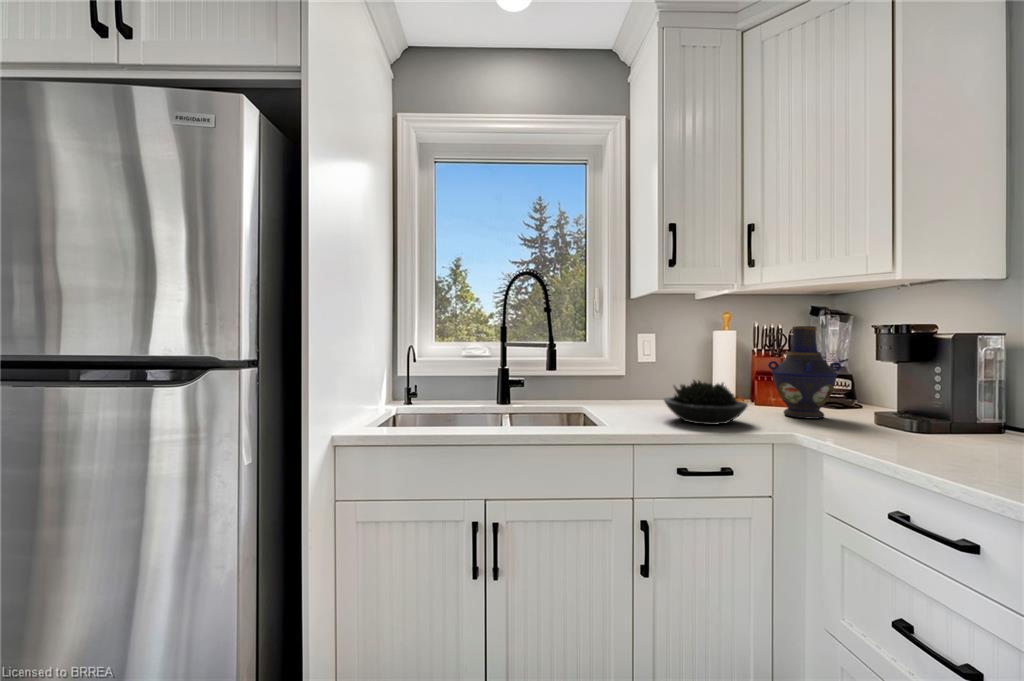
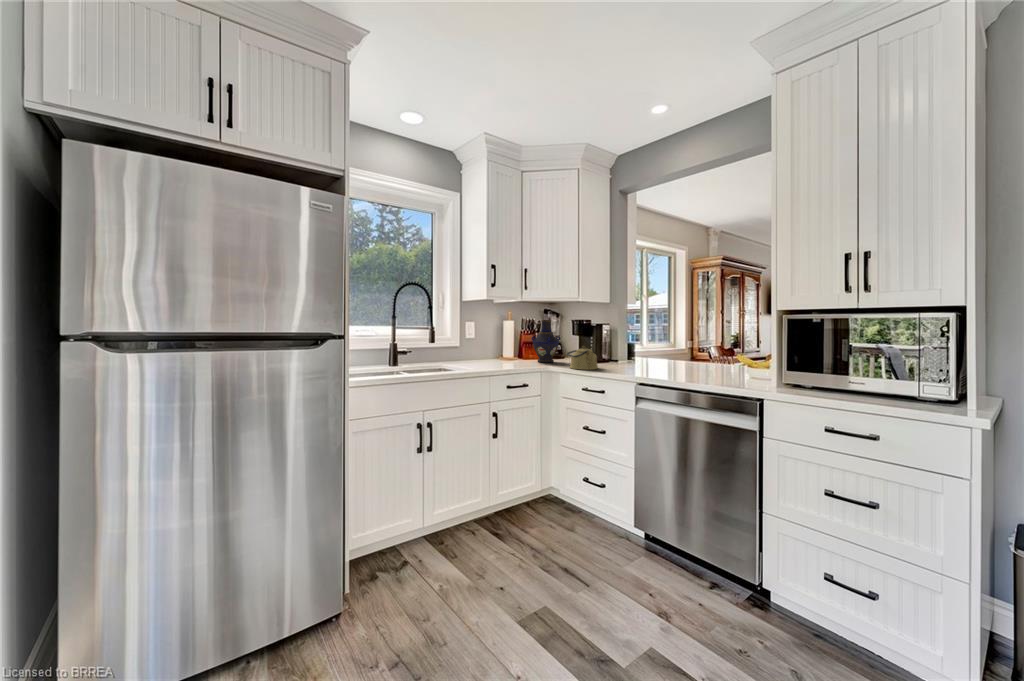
succulent plant: present [664,380,748,425] -> none [490,346,528,367]
kettle: none [850,387,955,452] -> present [566,346,598,370]

